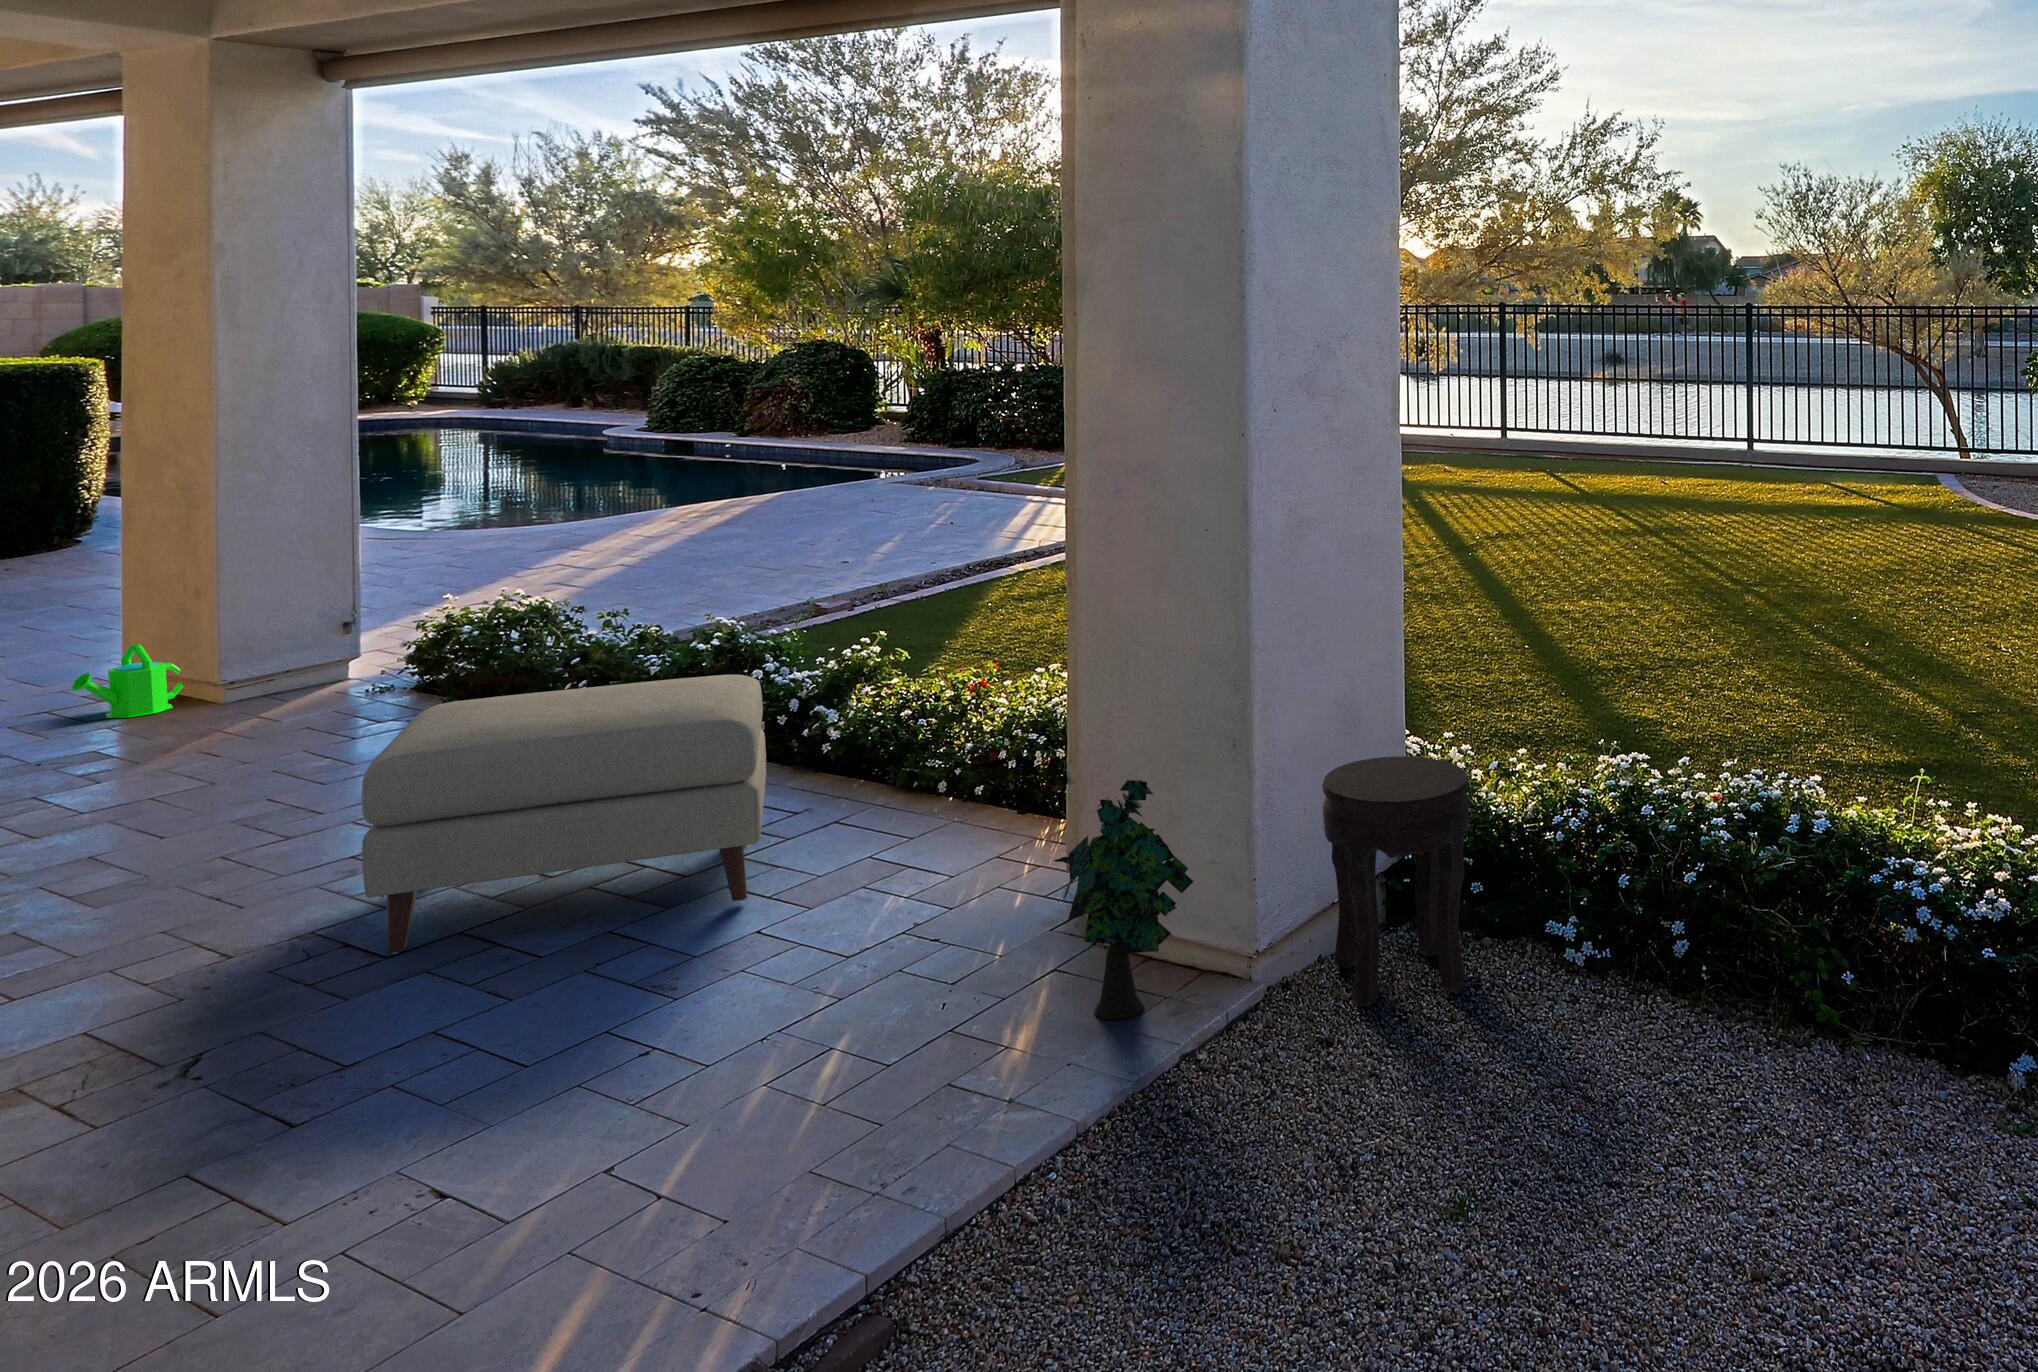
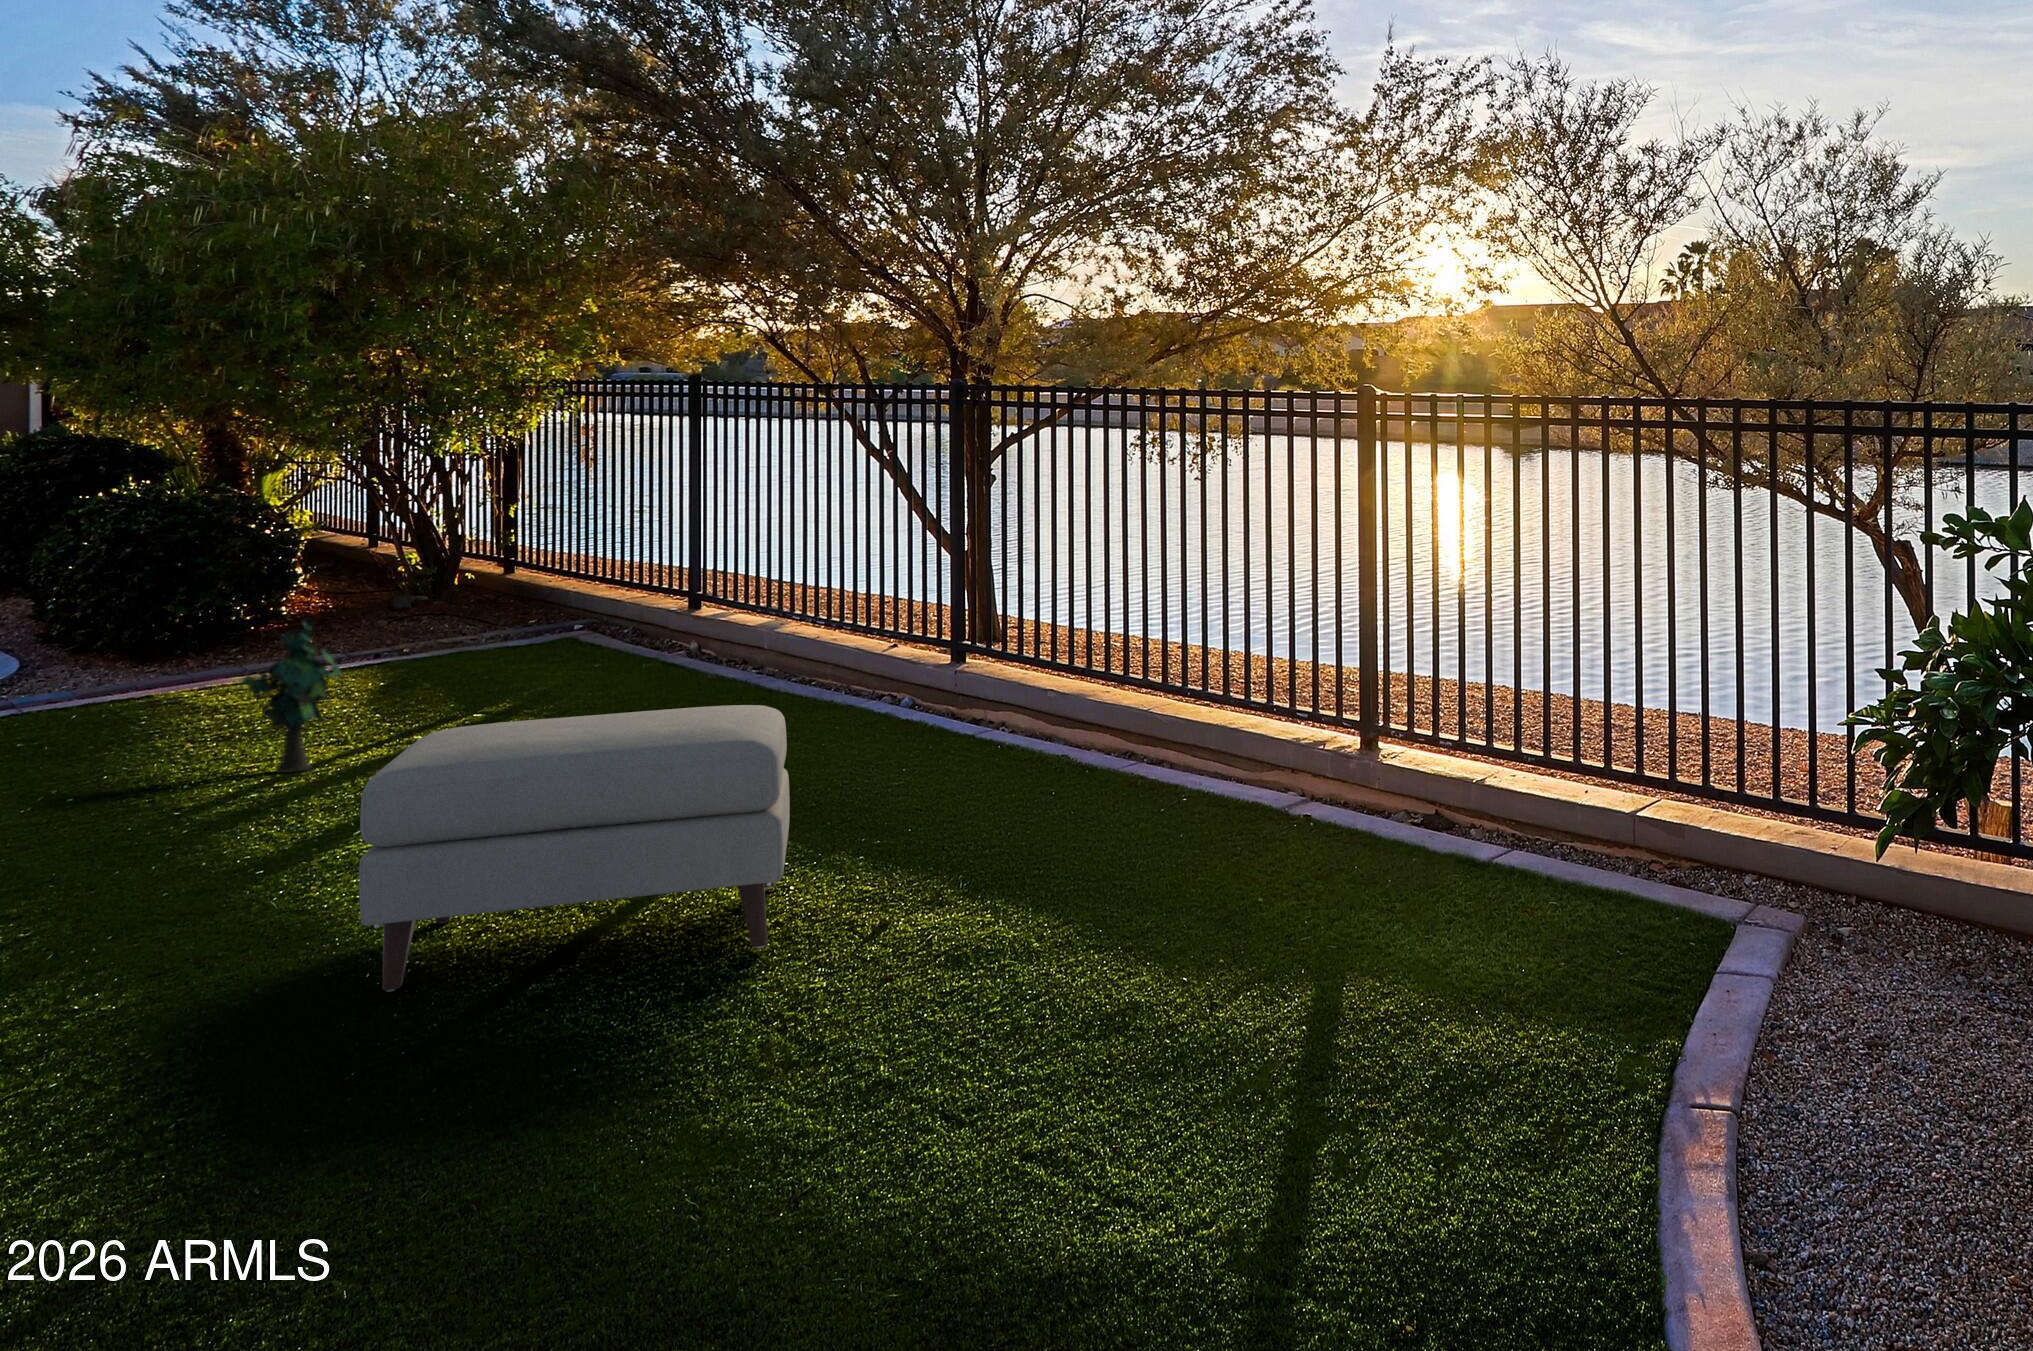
watering can: present [71,644,183,718] -> none [44,704,165,786]
side table: present [1322,756,1469,1006] -> none [1406,770,1575,1047]
decorative plant: present [1054,780,1194,1020] -> present [242,618,341,773]

